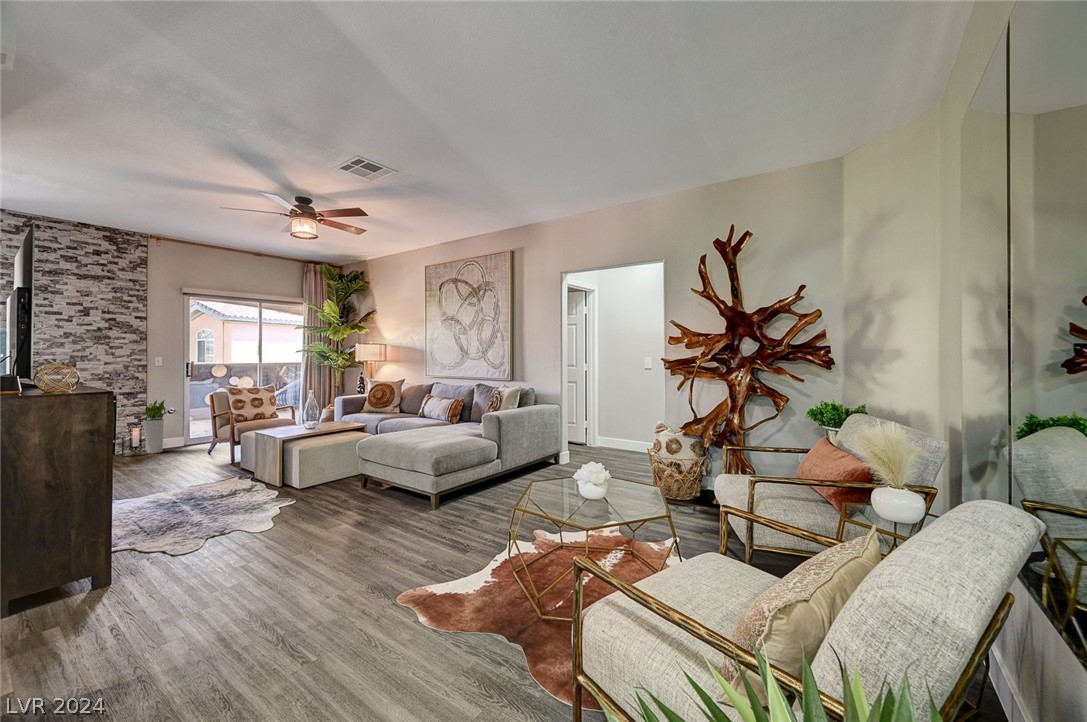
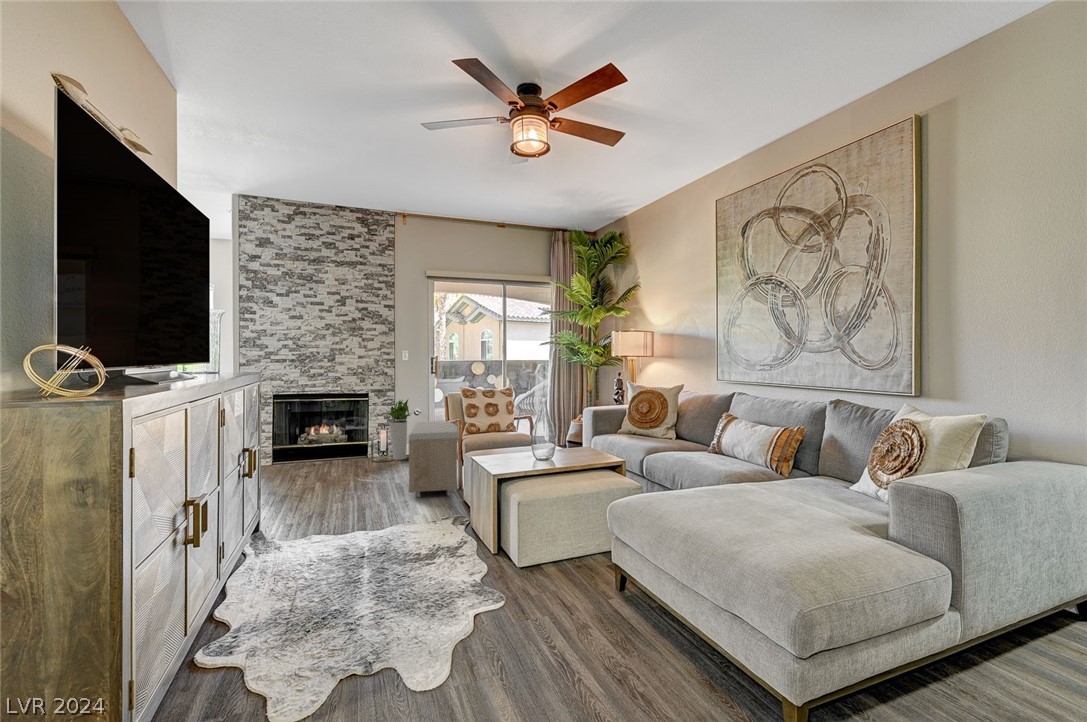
storage bench: none [182,413,234,472] -> present [409,421,460,497]

